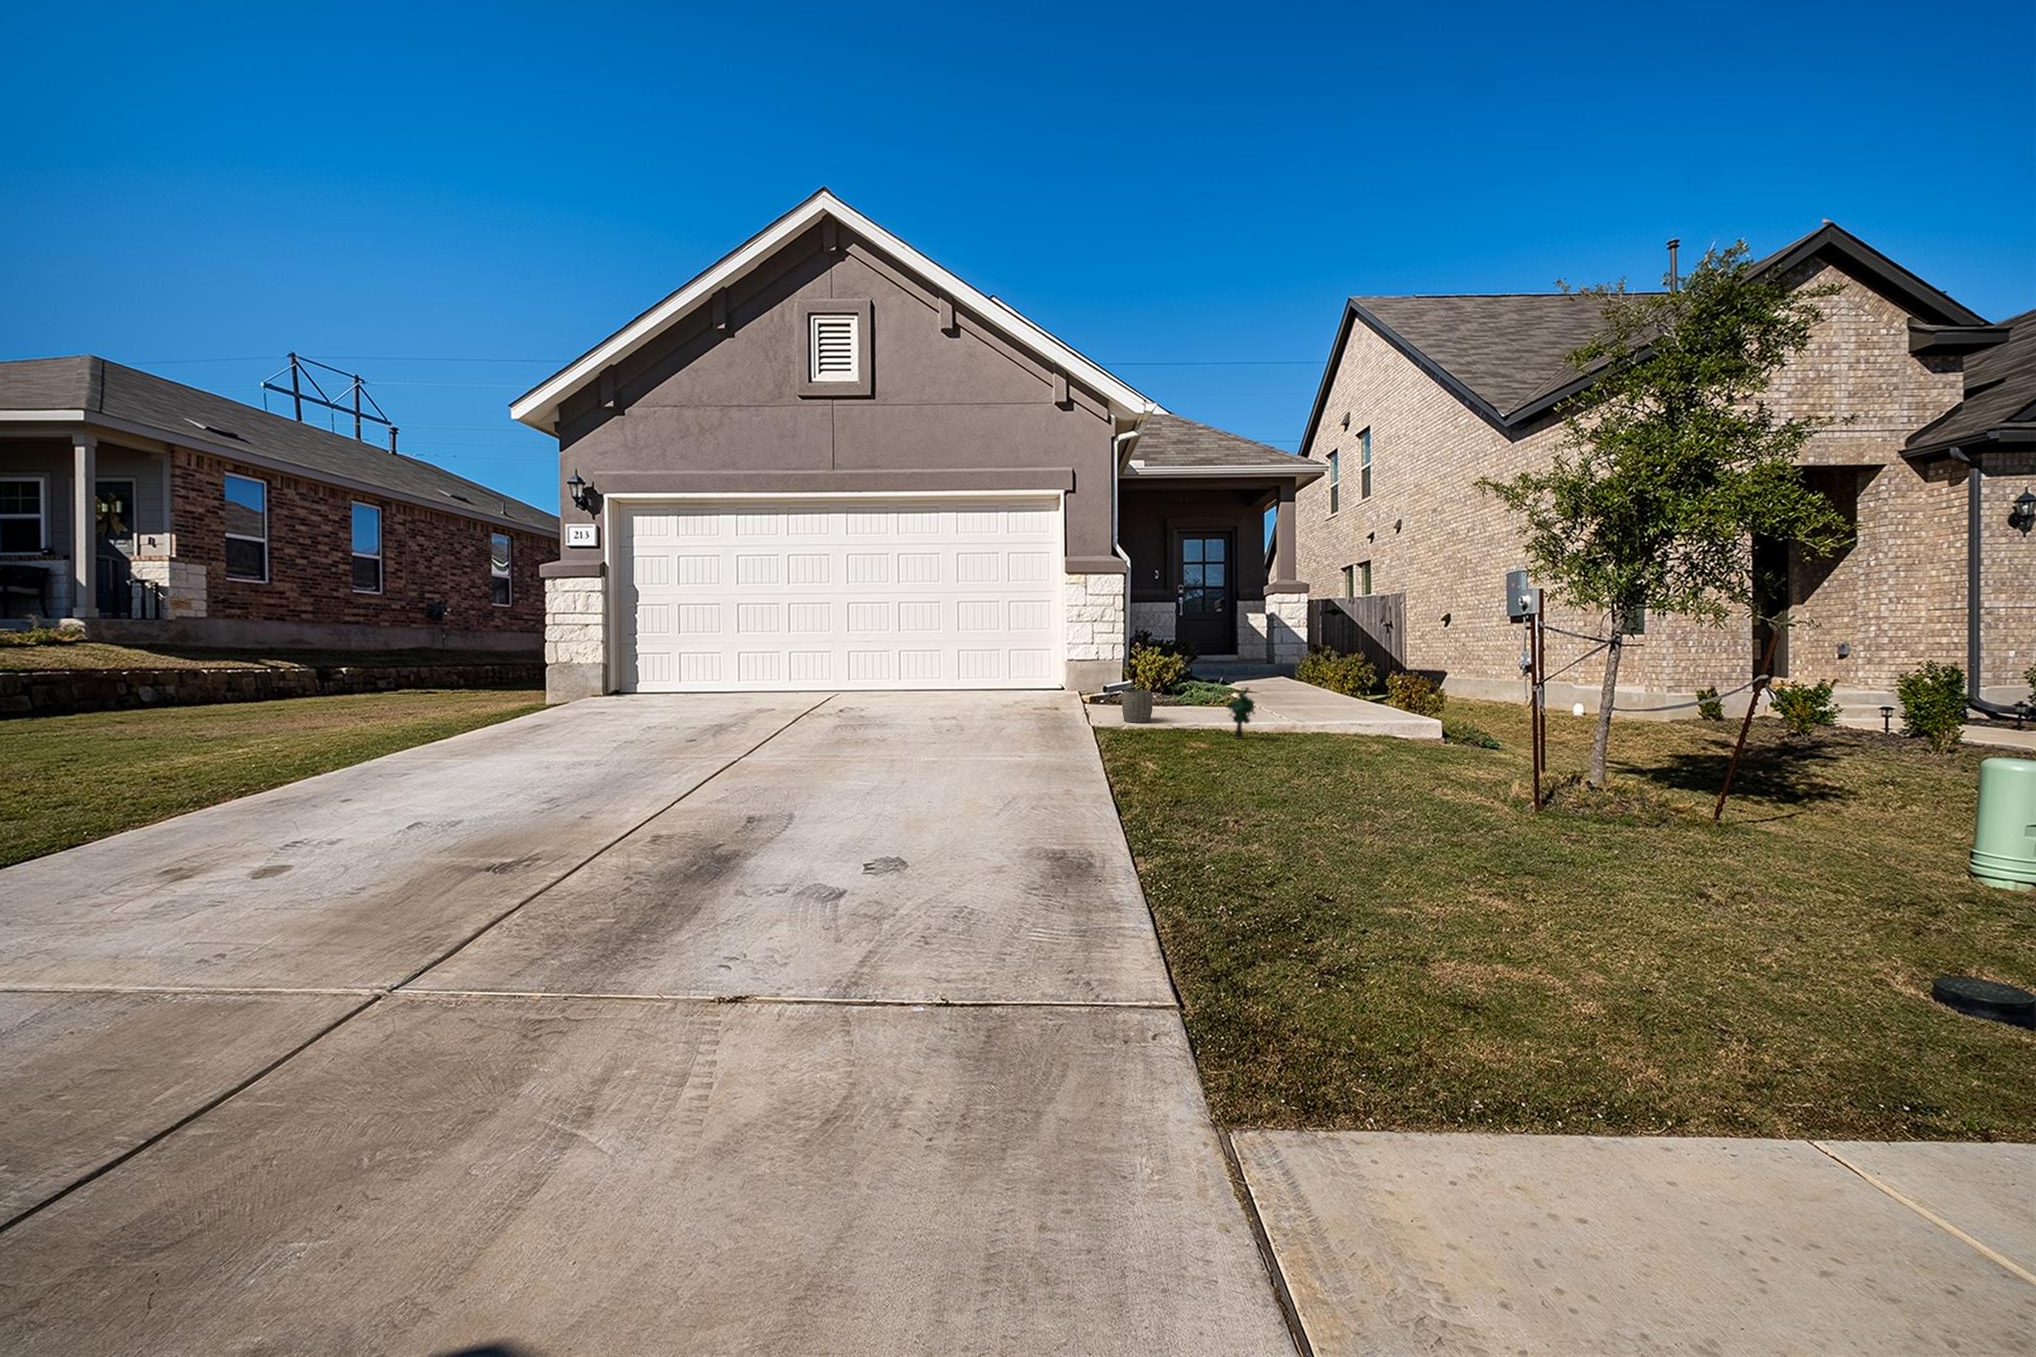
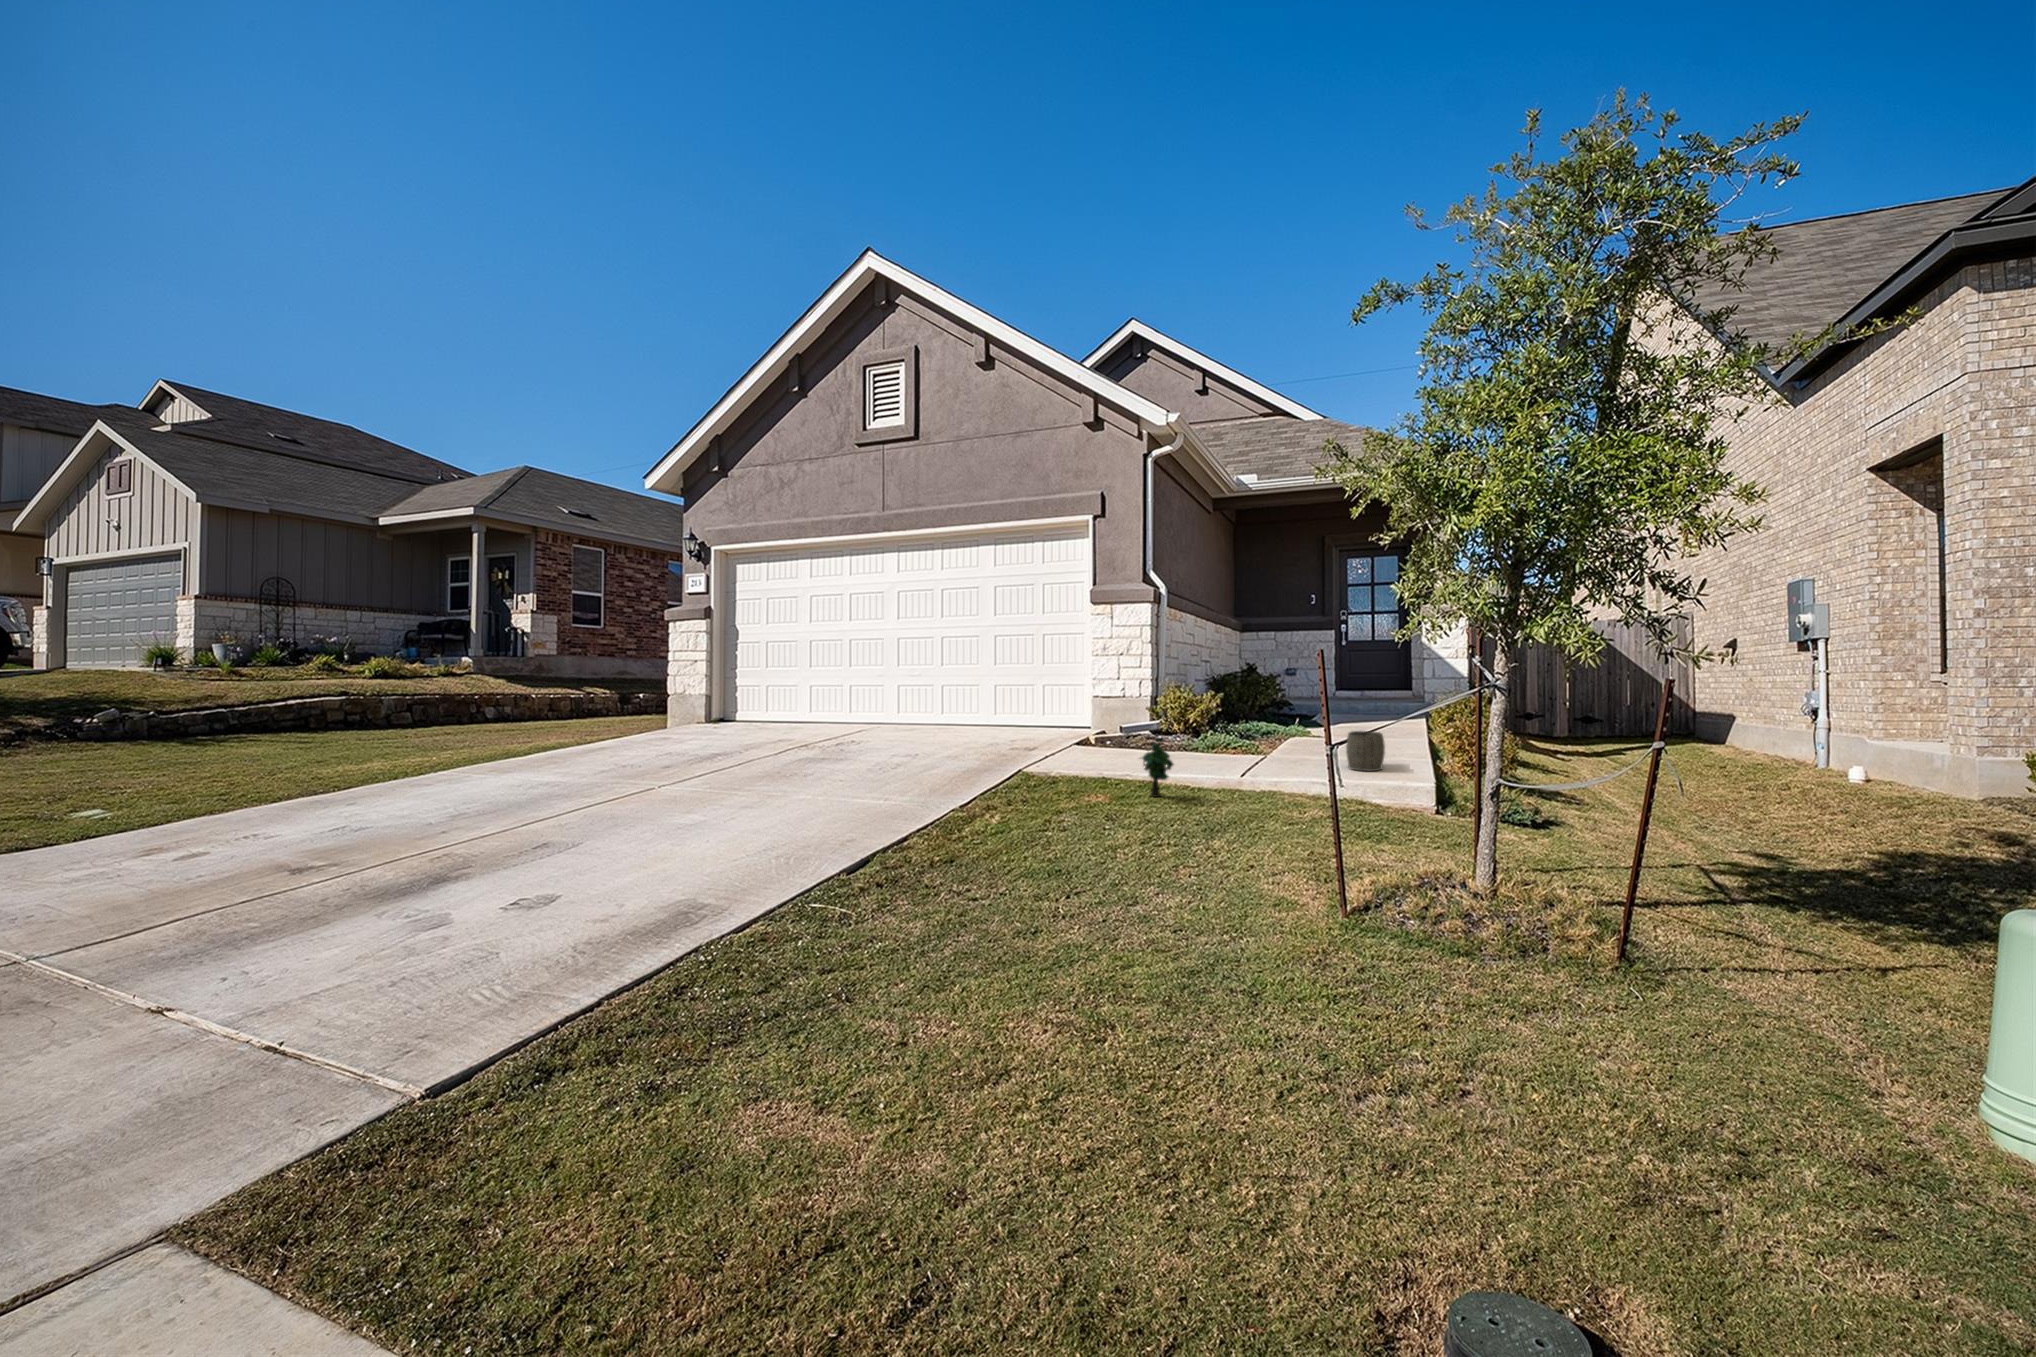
woven basket: present [1122,689,1153,723] -> present [1346,731,1385,771]

